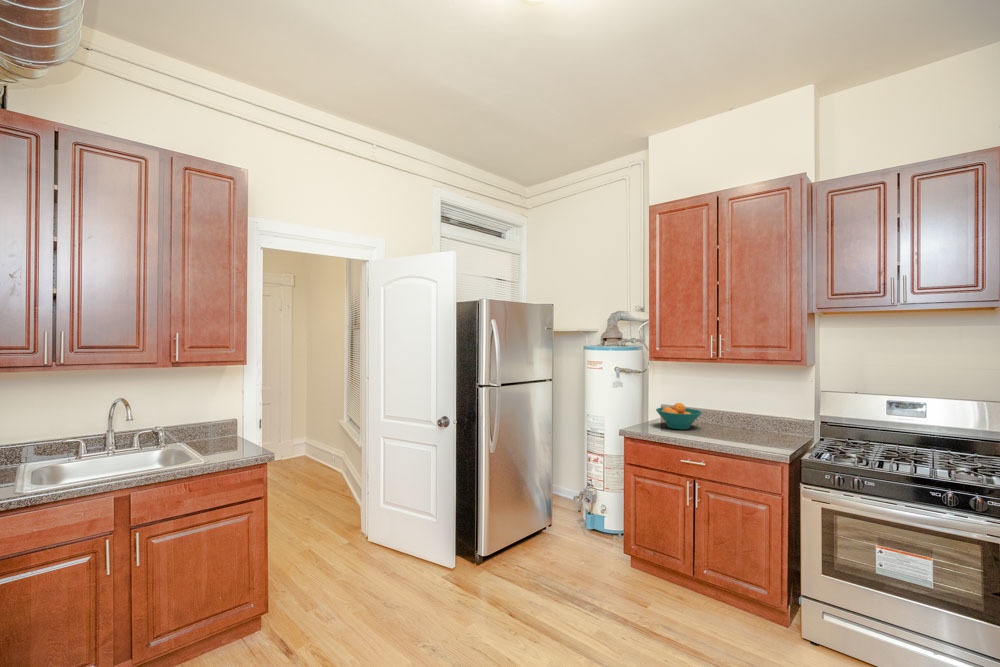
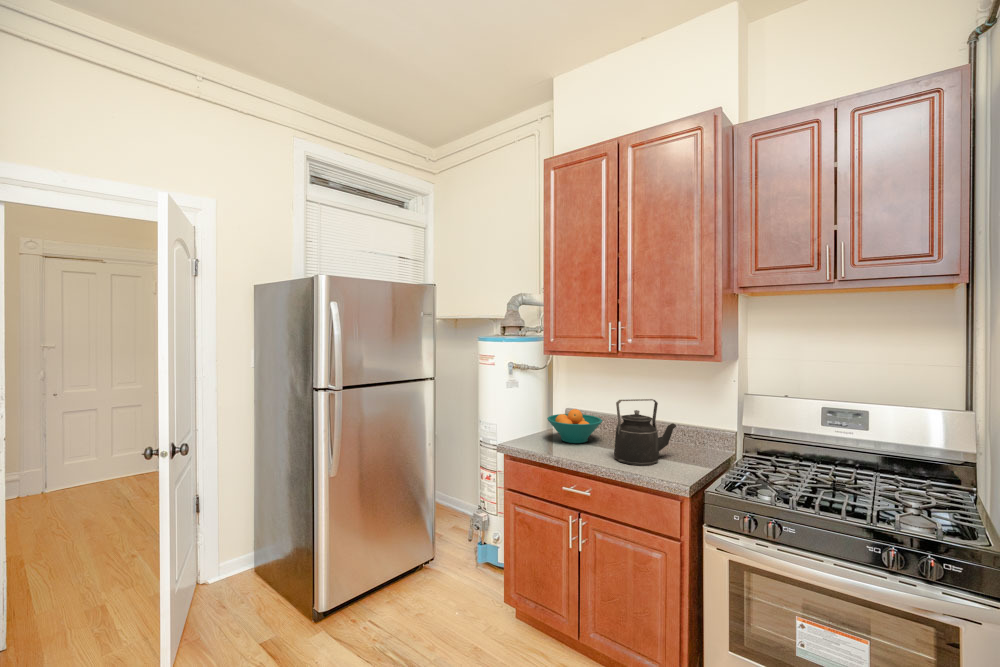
kettle: none [720,394,769,443] -> present [614,399,676,466]

